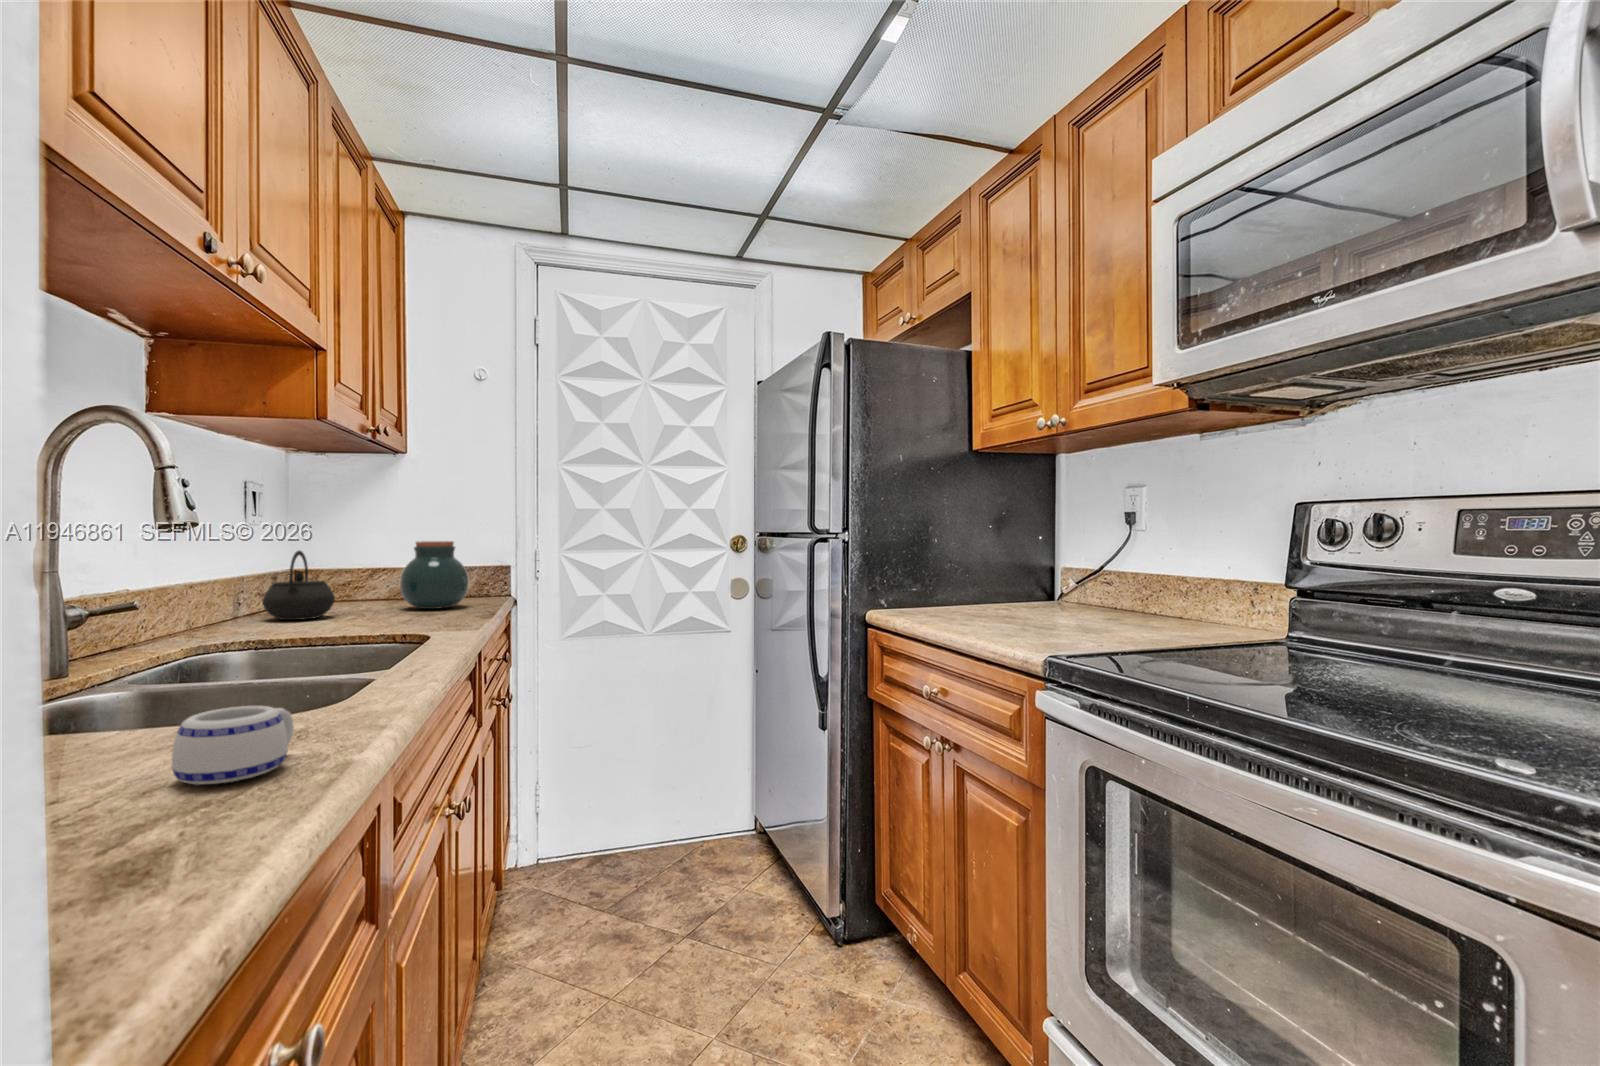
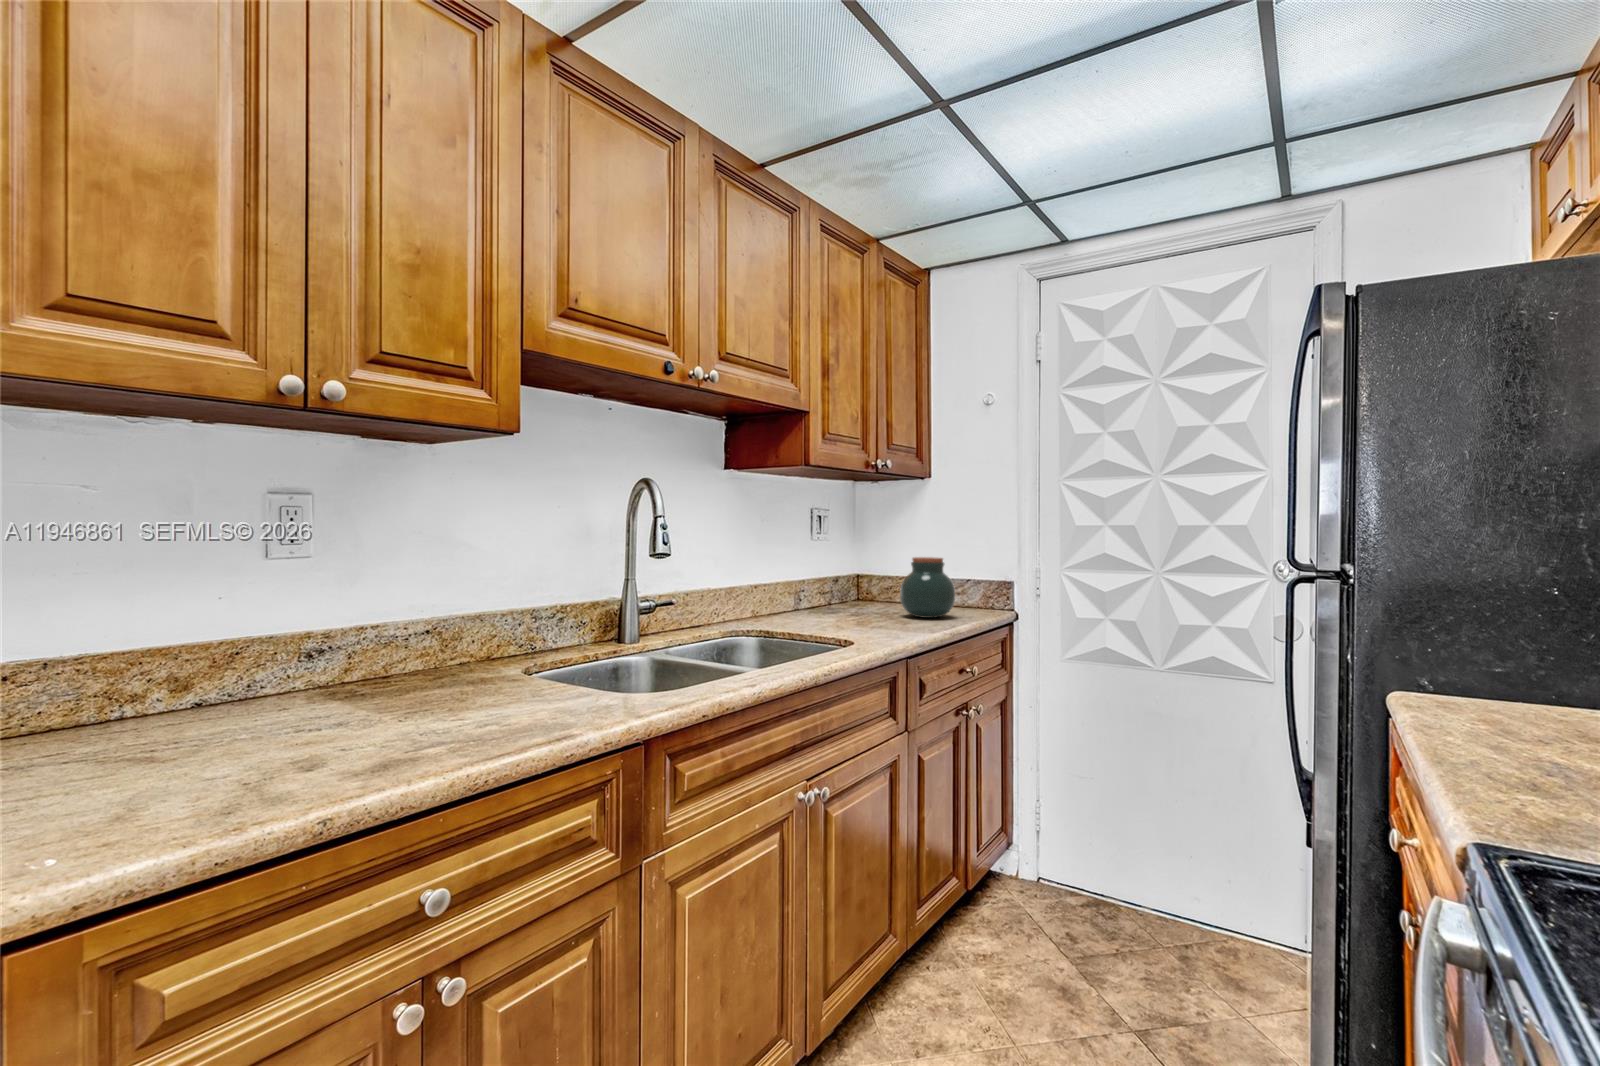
kettle: present [262,551,335,620] -> none [801,563,847,617]
mug: present [172,706,294,785] -> none [514,675,592,723]

